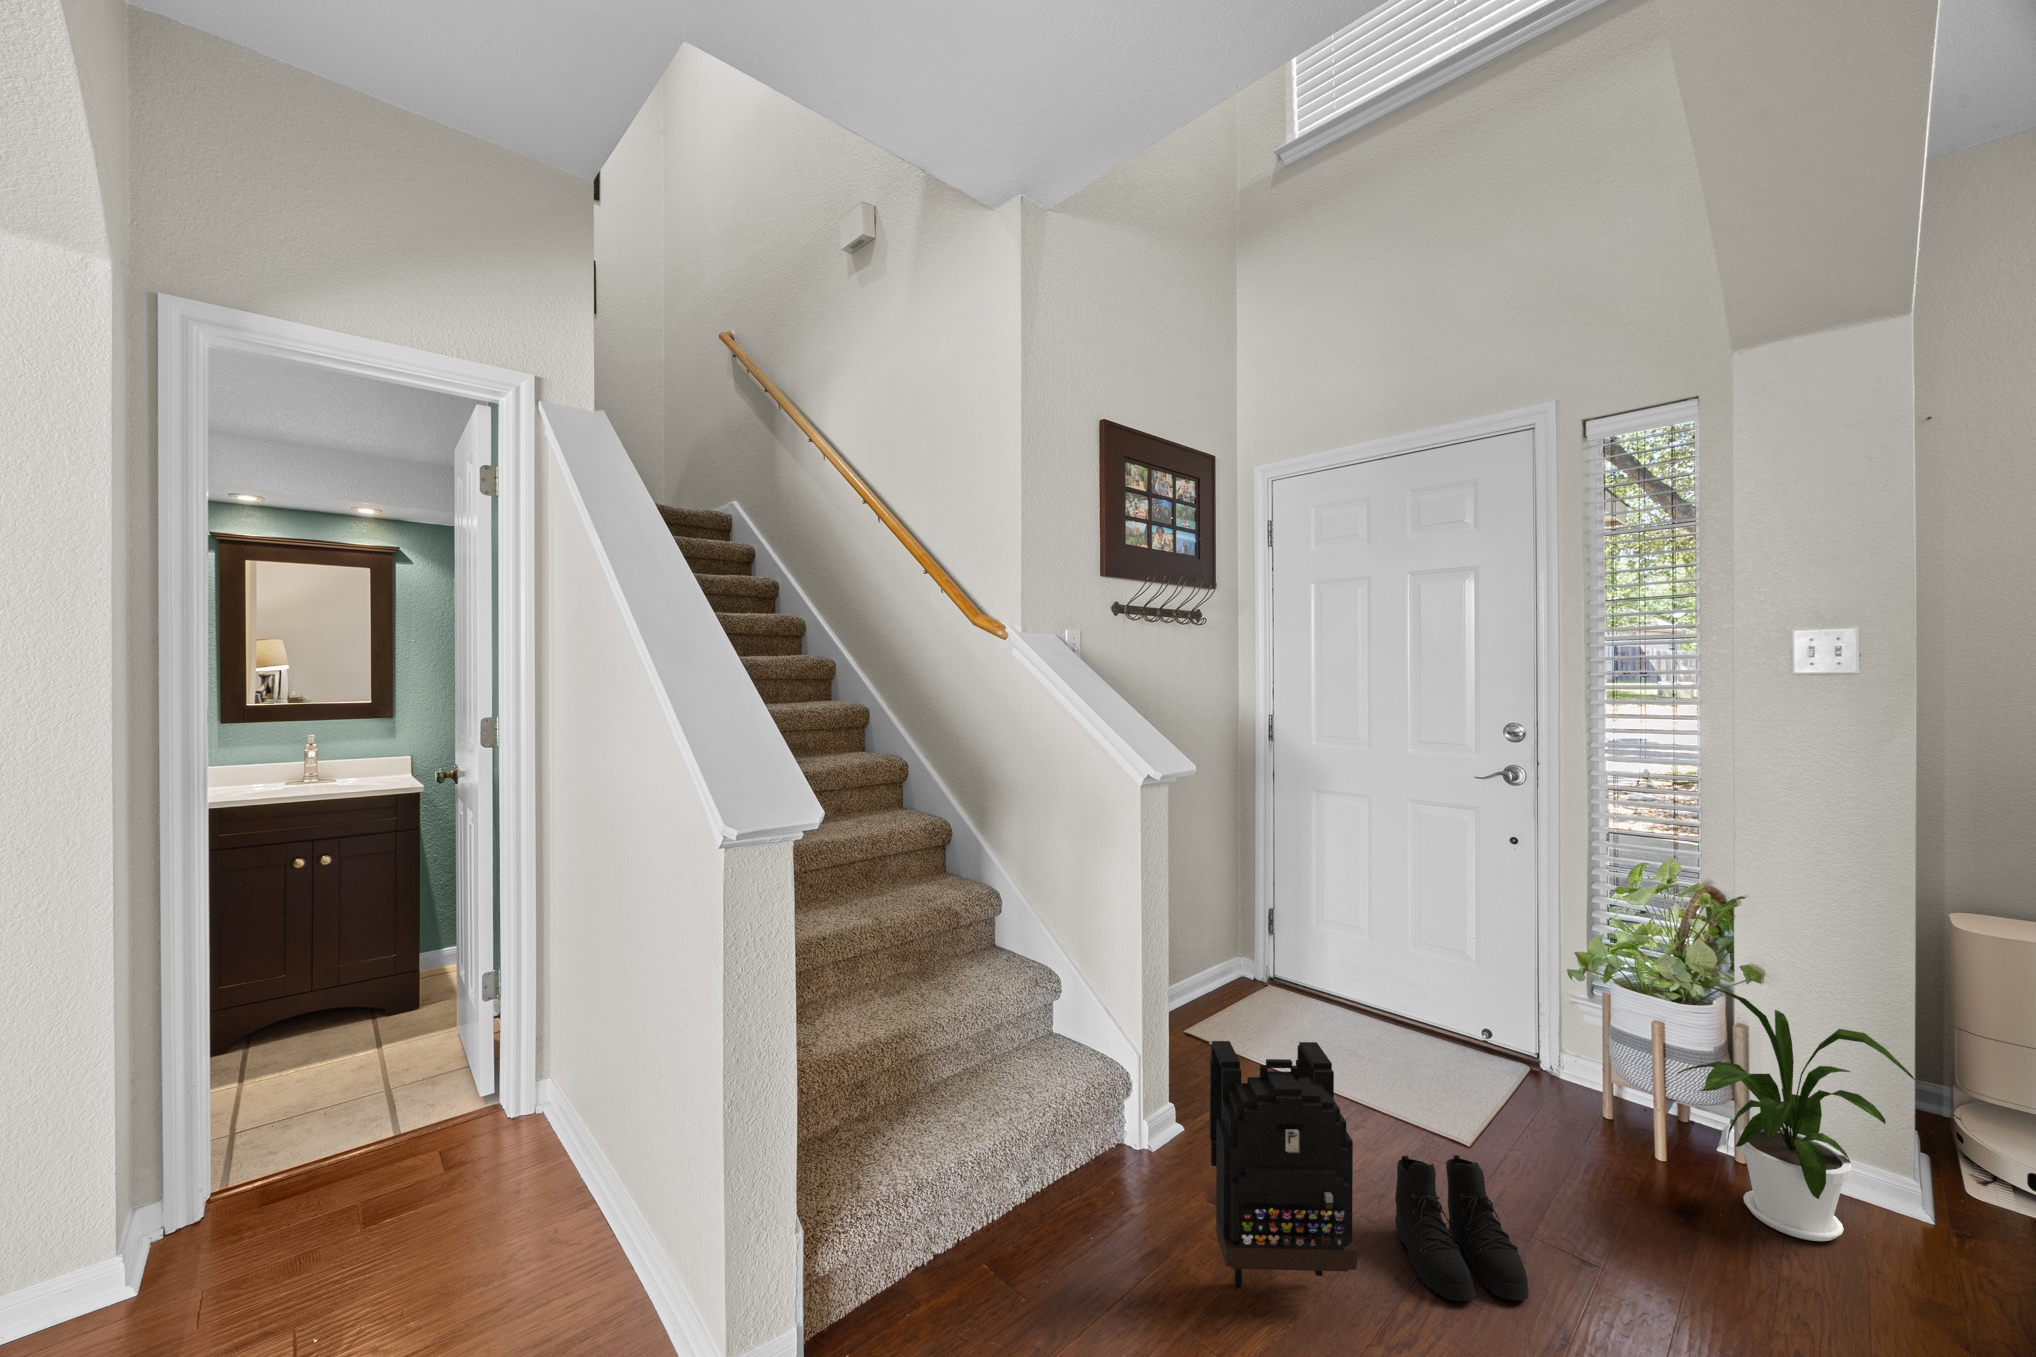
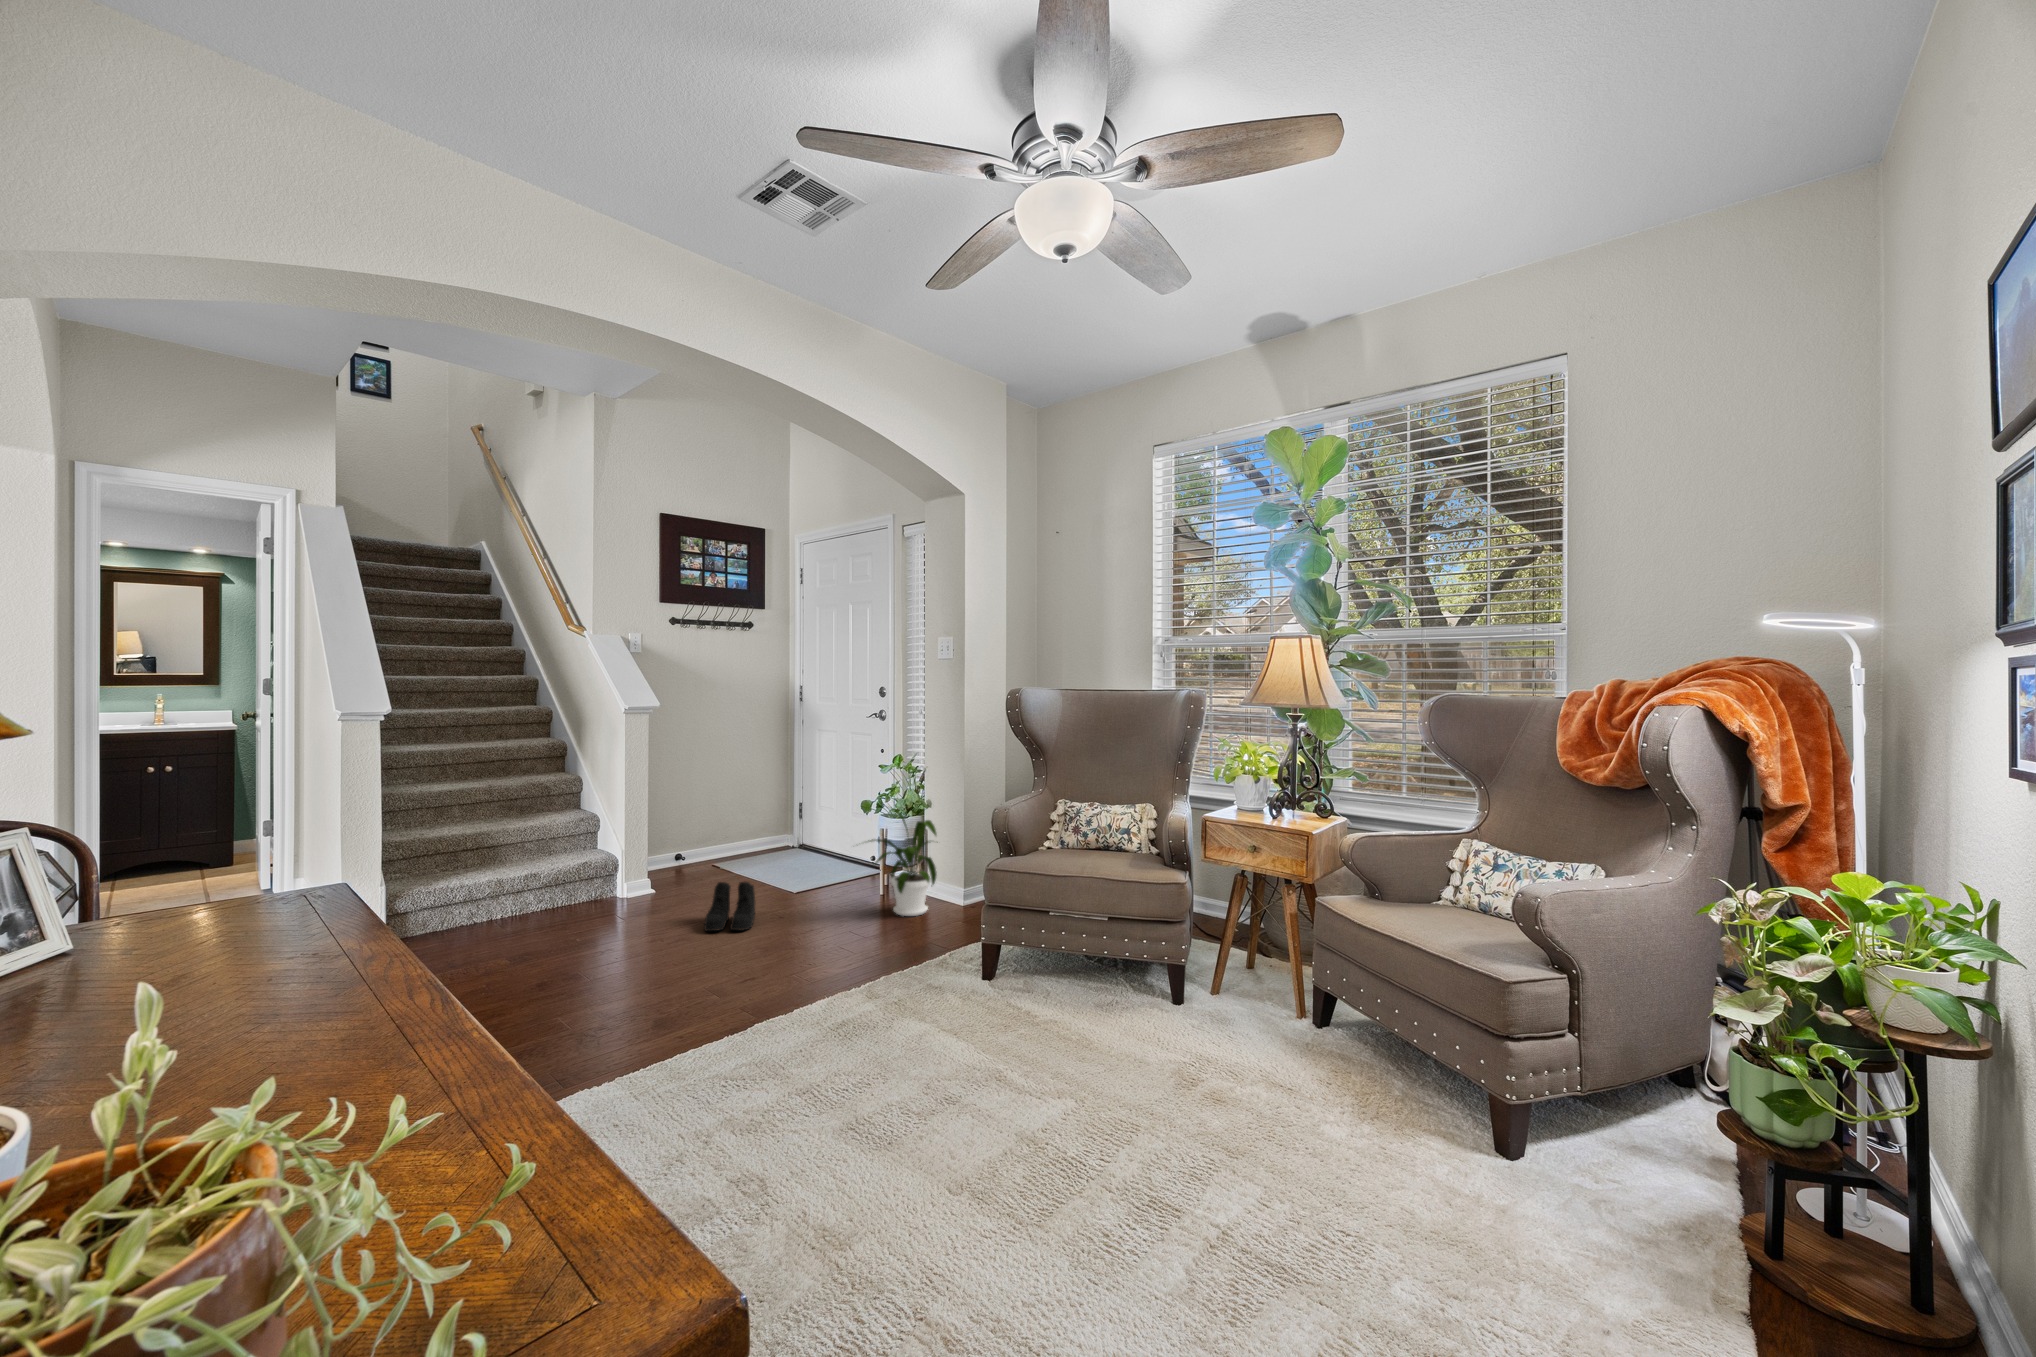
backpack: present [1210,1041,1357,1286] -> none [600,827,673,932]

